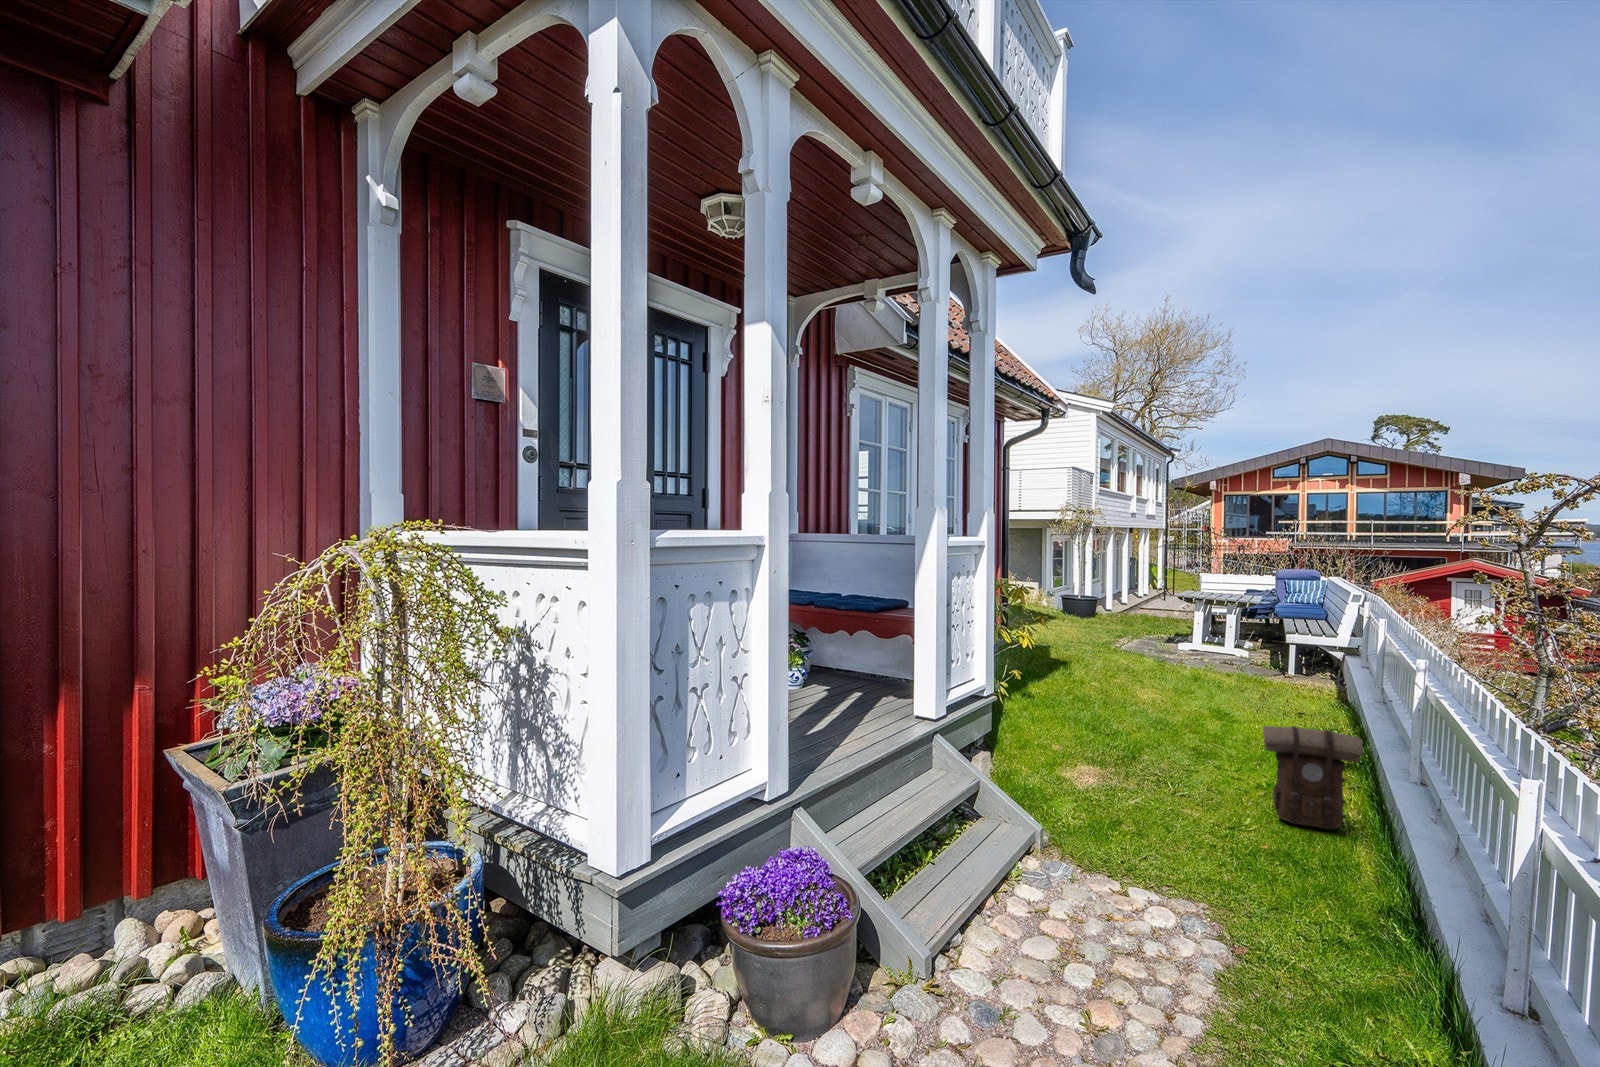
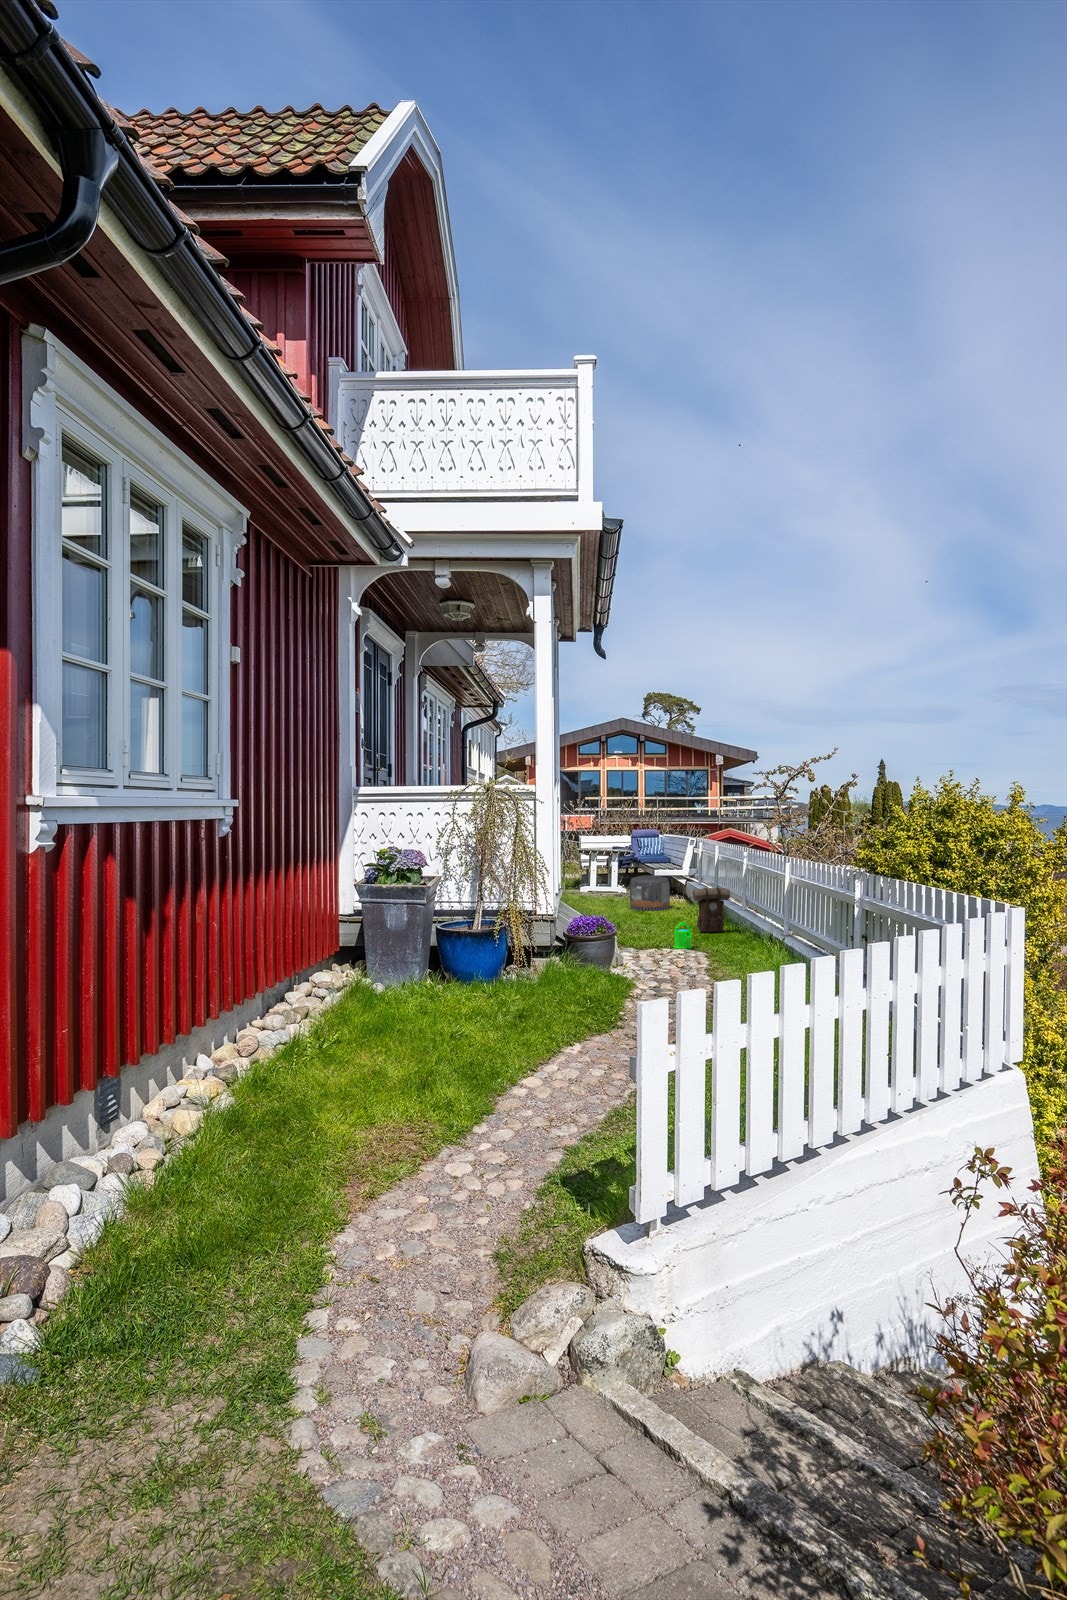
pouf: none [1189,656,1268,723] -> present [630,875,670,911]
watering can: none [1163,821,1217,892] -> present [674,922,692,949]

